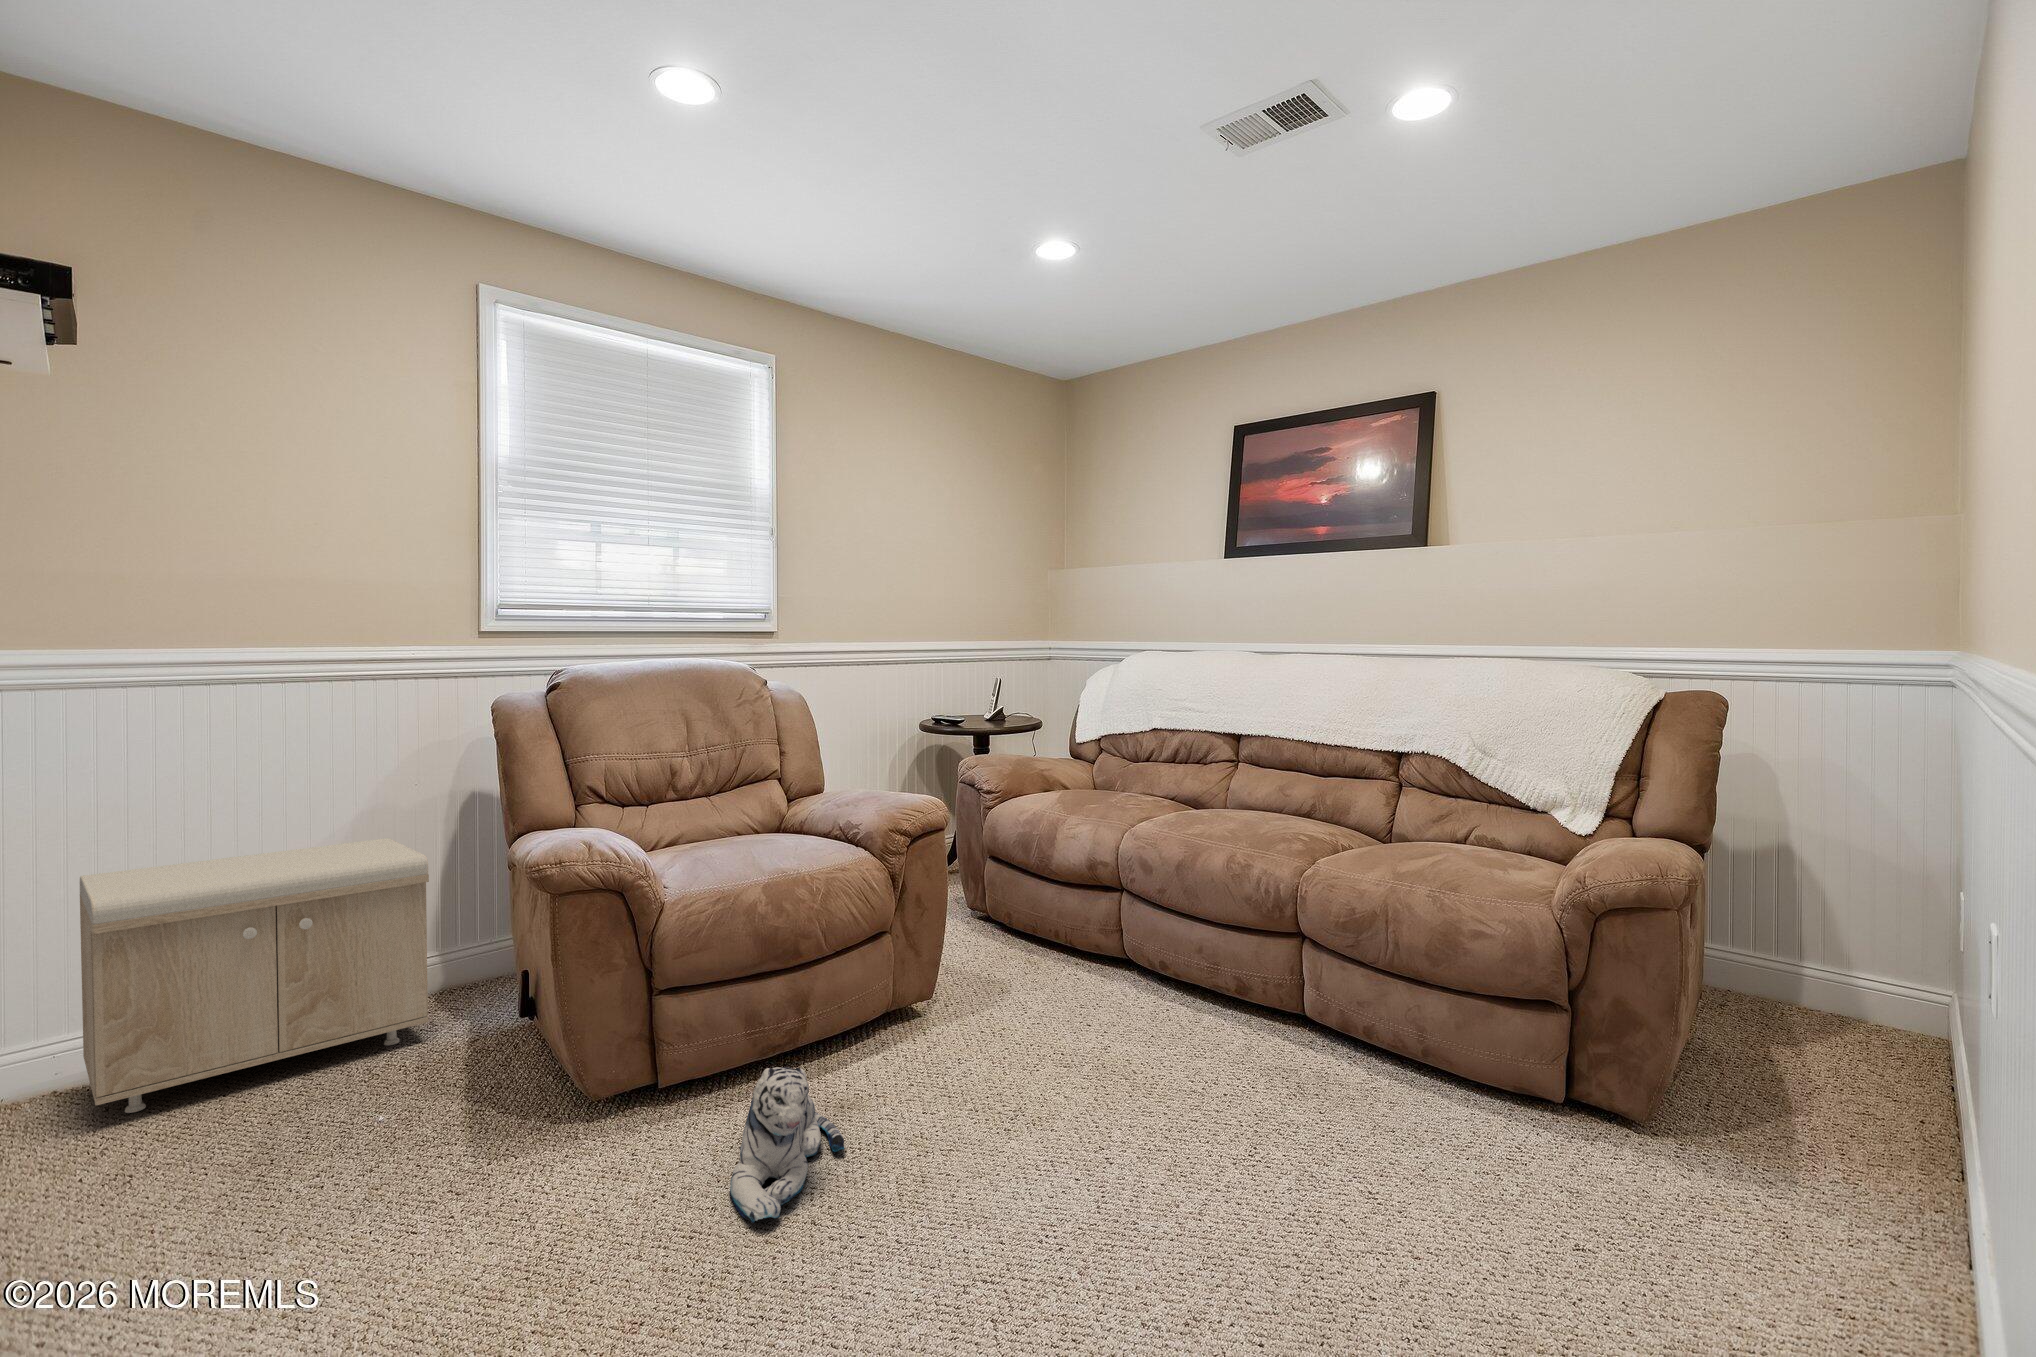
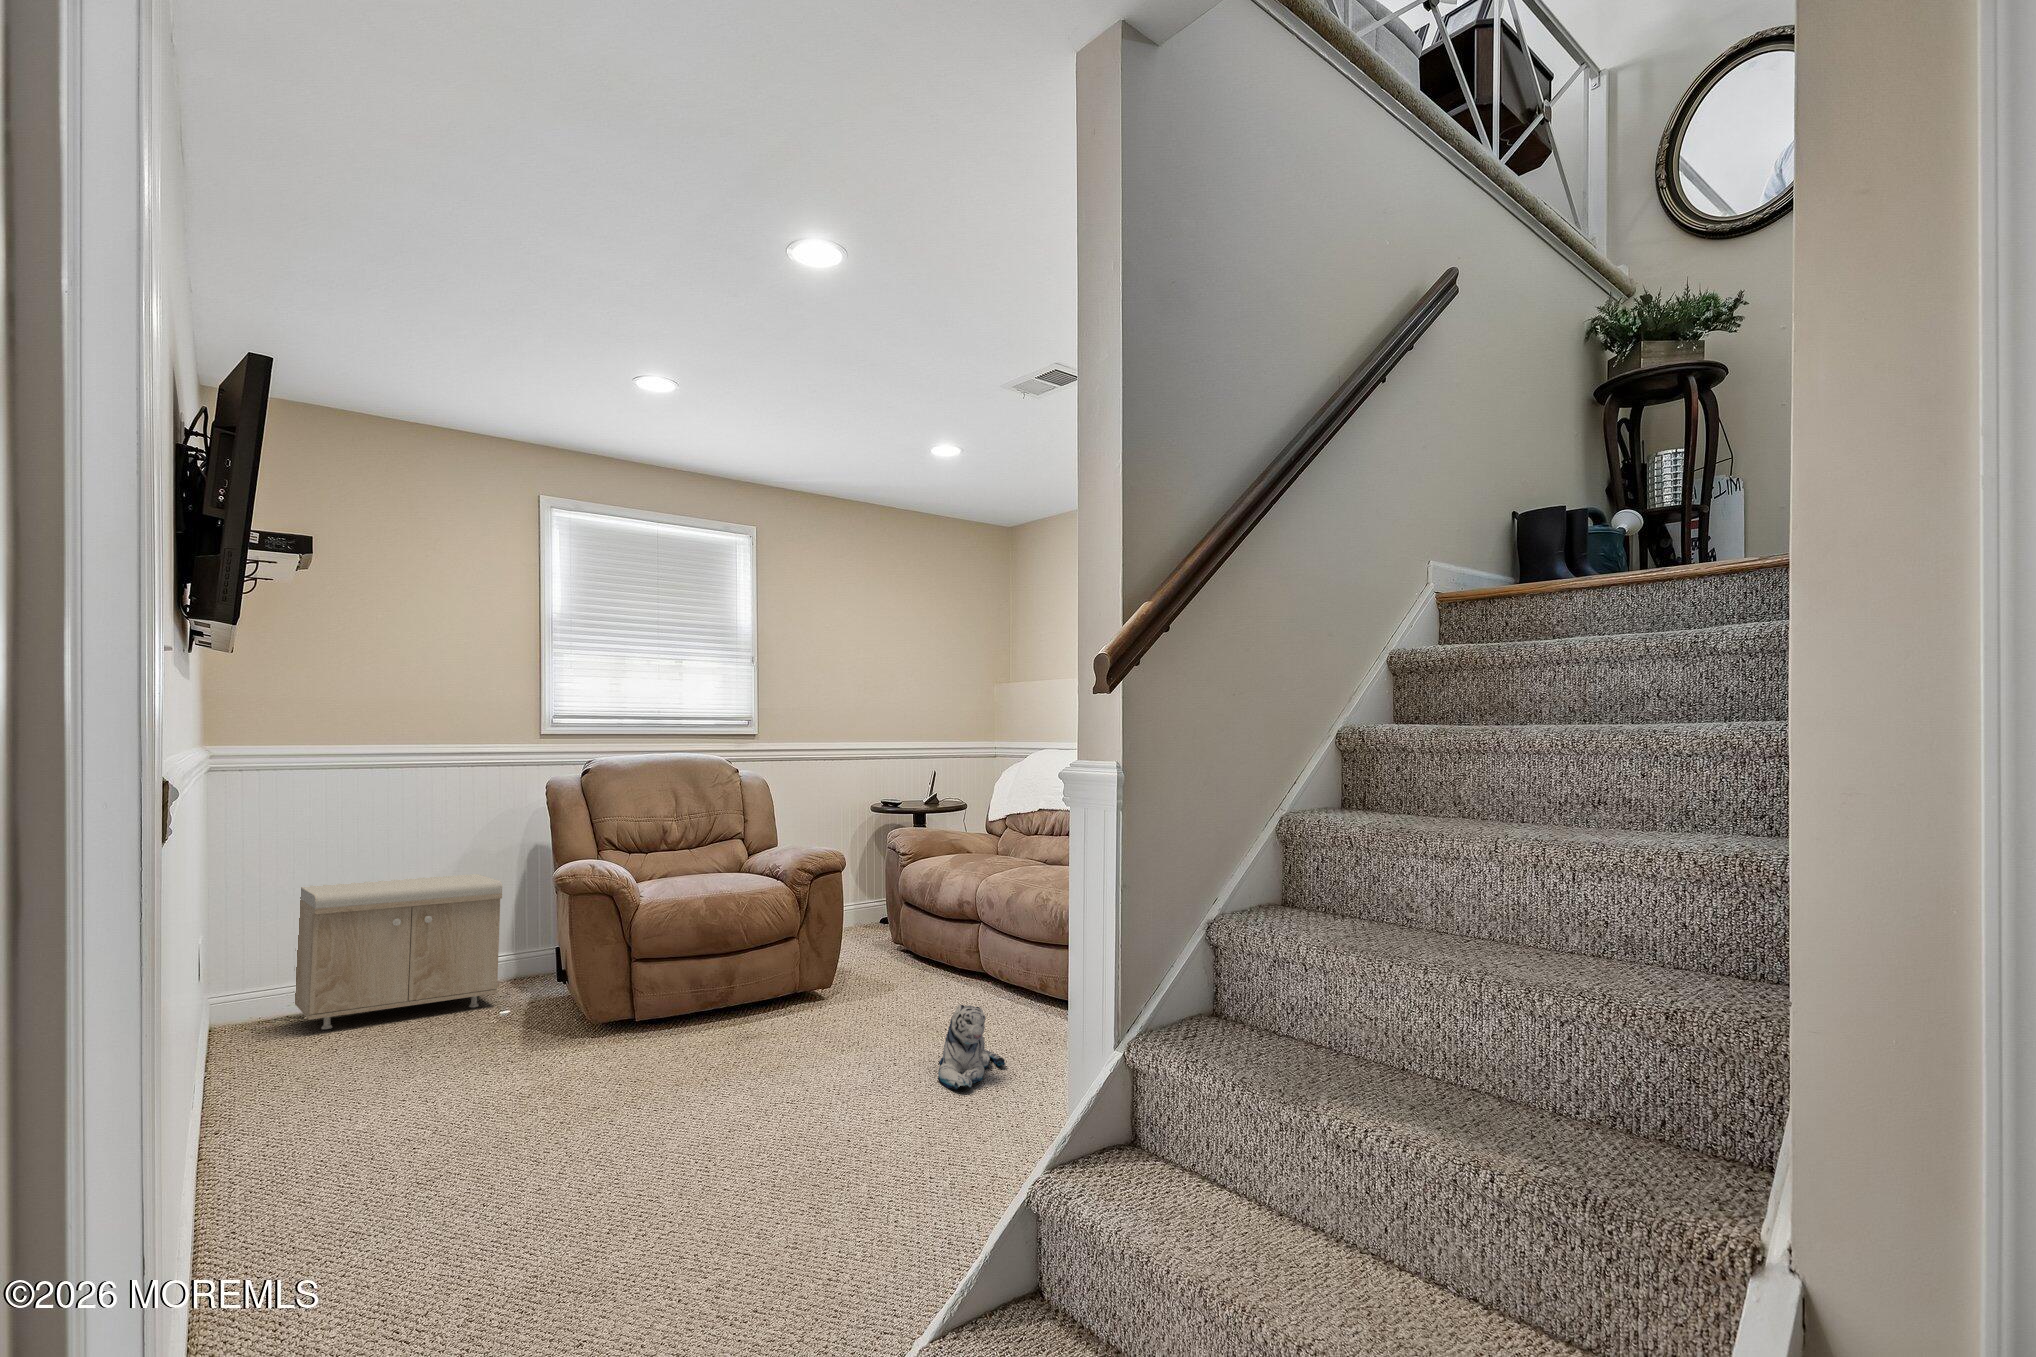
plush toy: present [729,1067,844,1223] -> present [938,1005,1005,1089]

